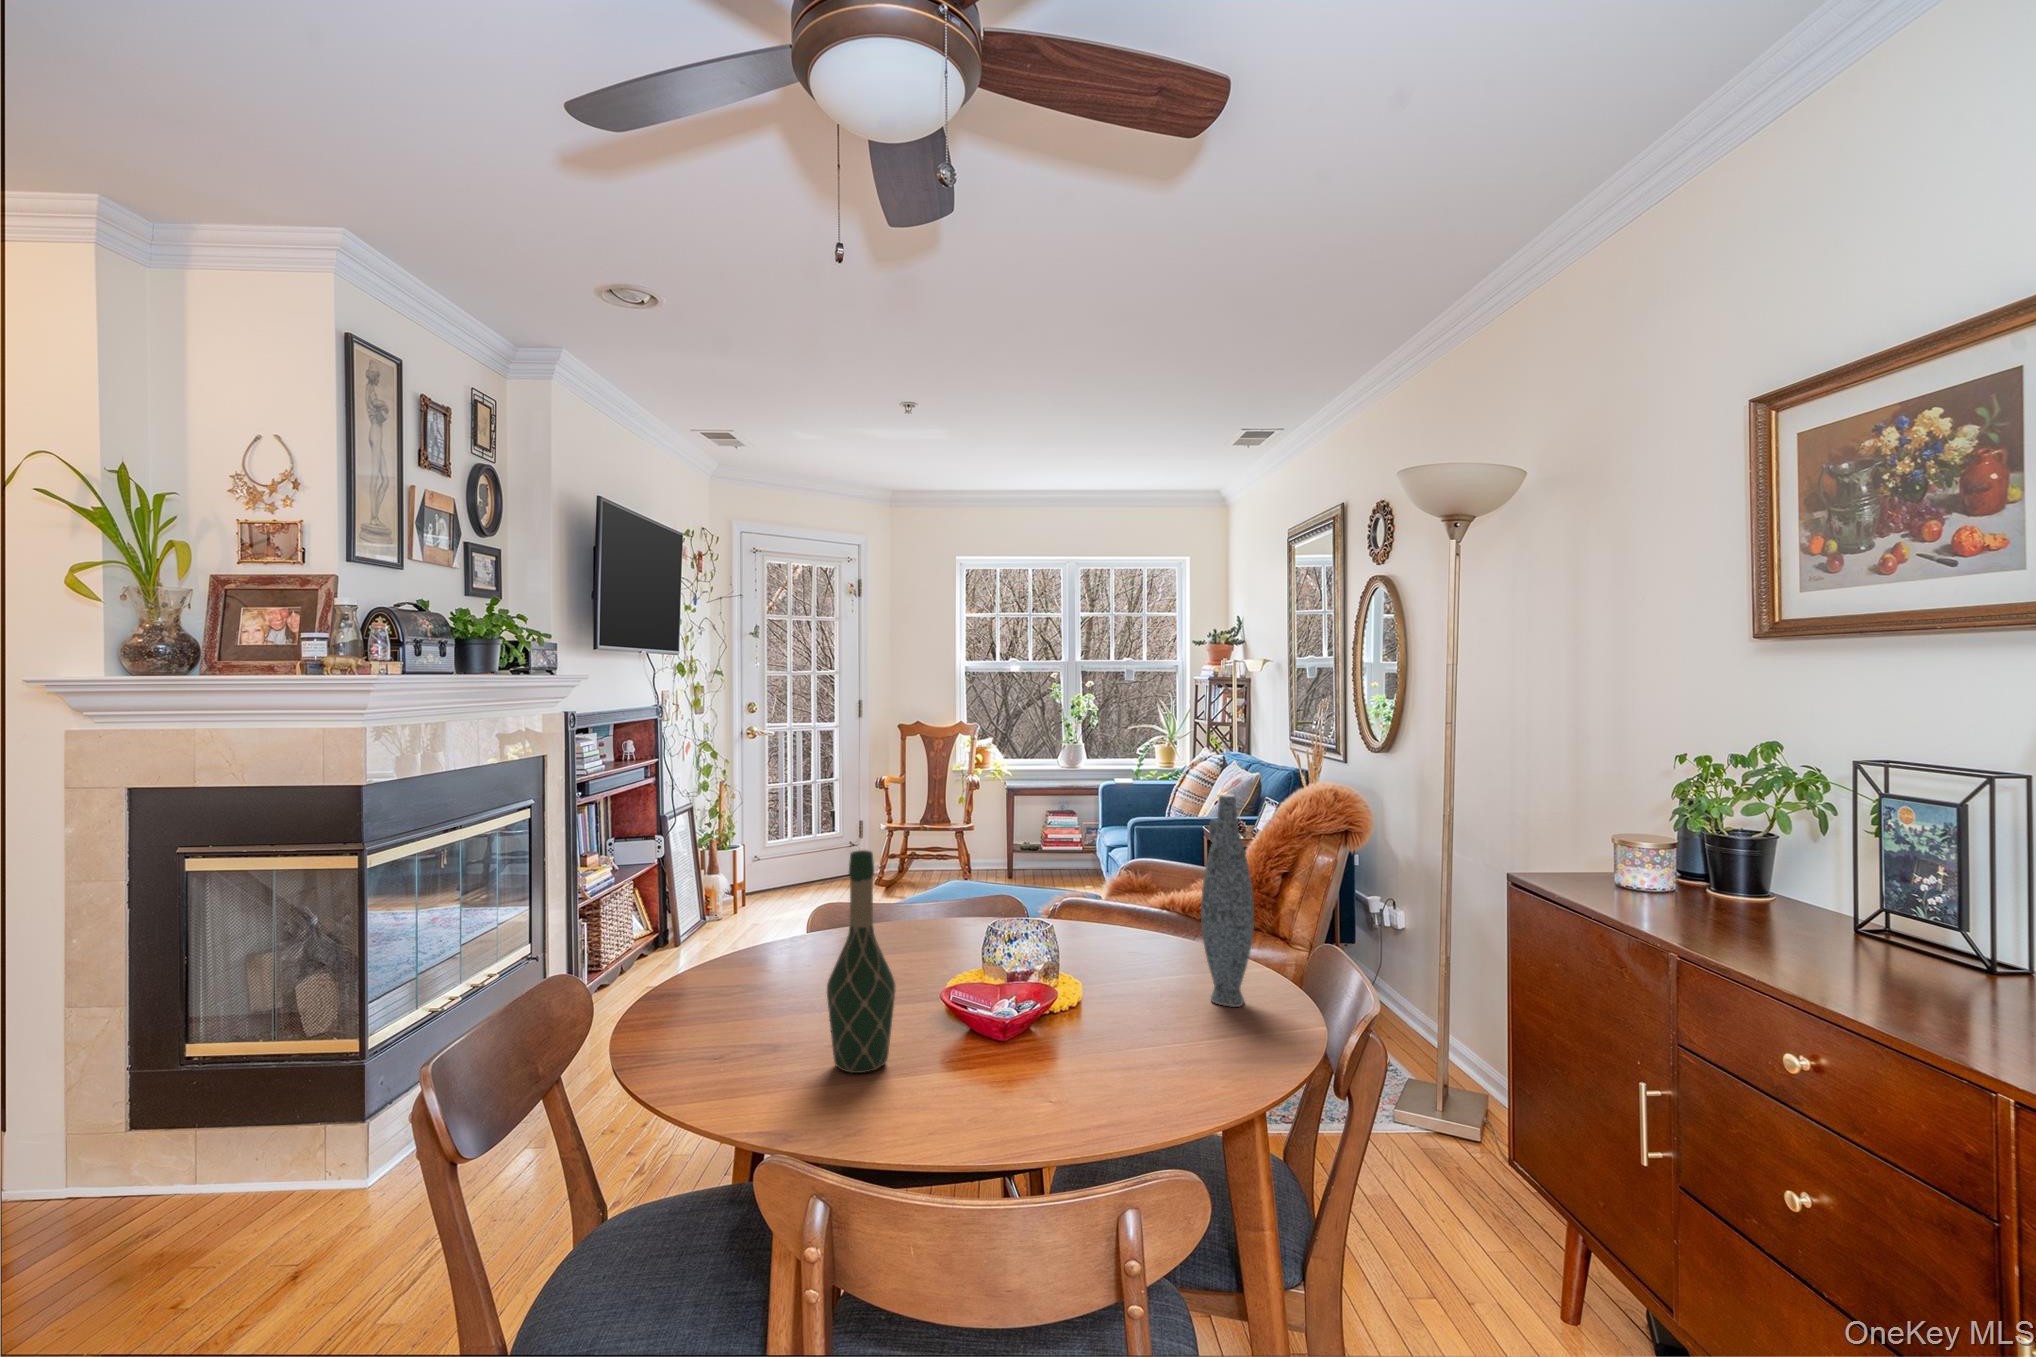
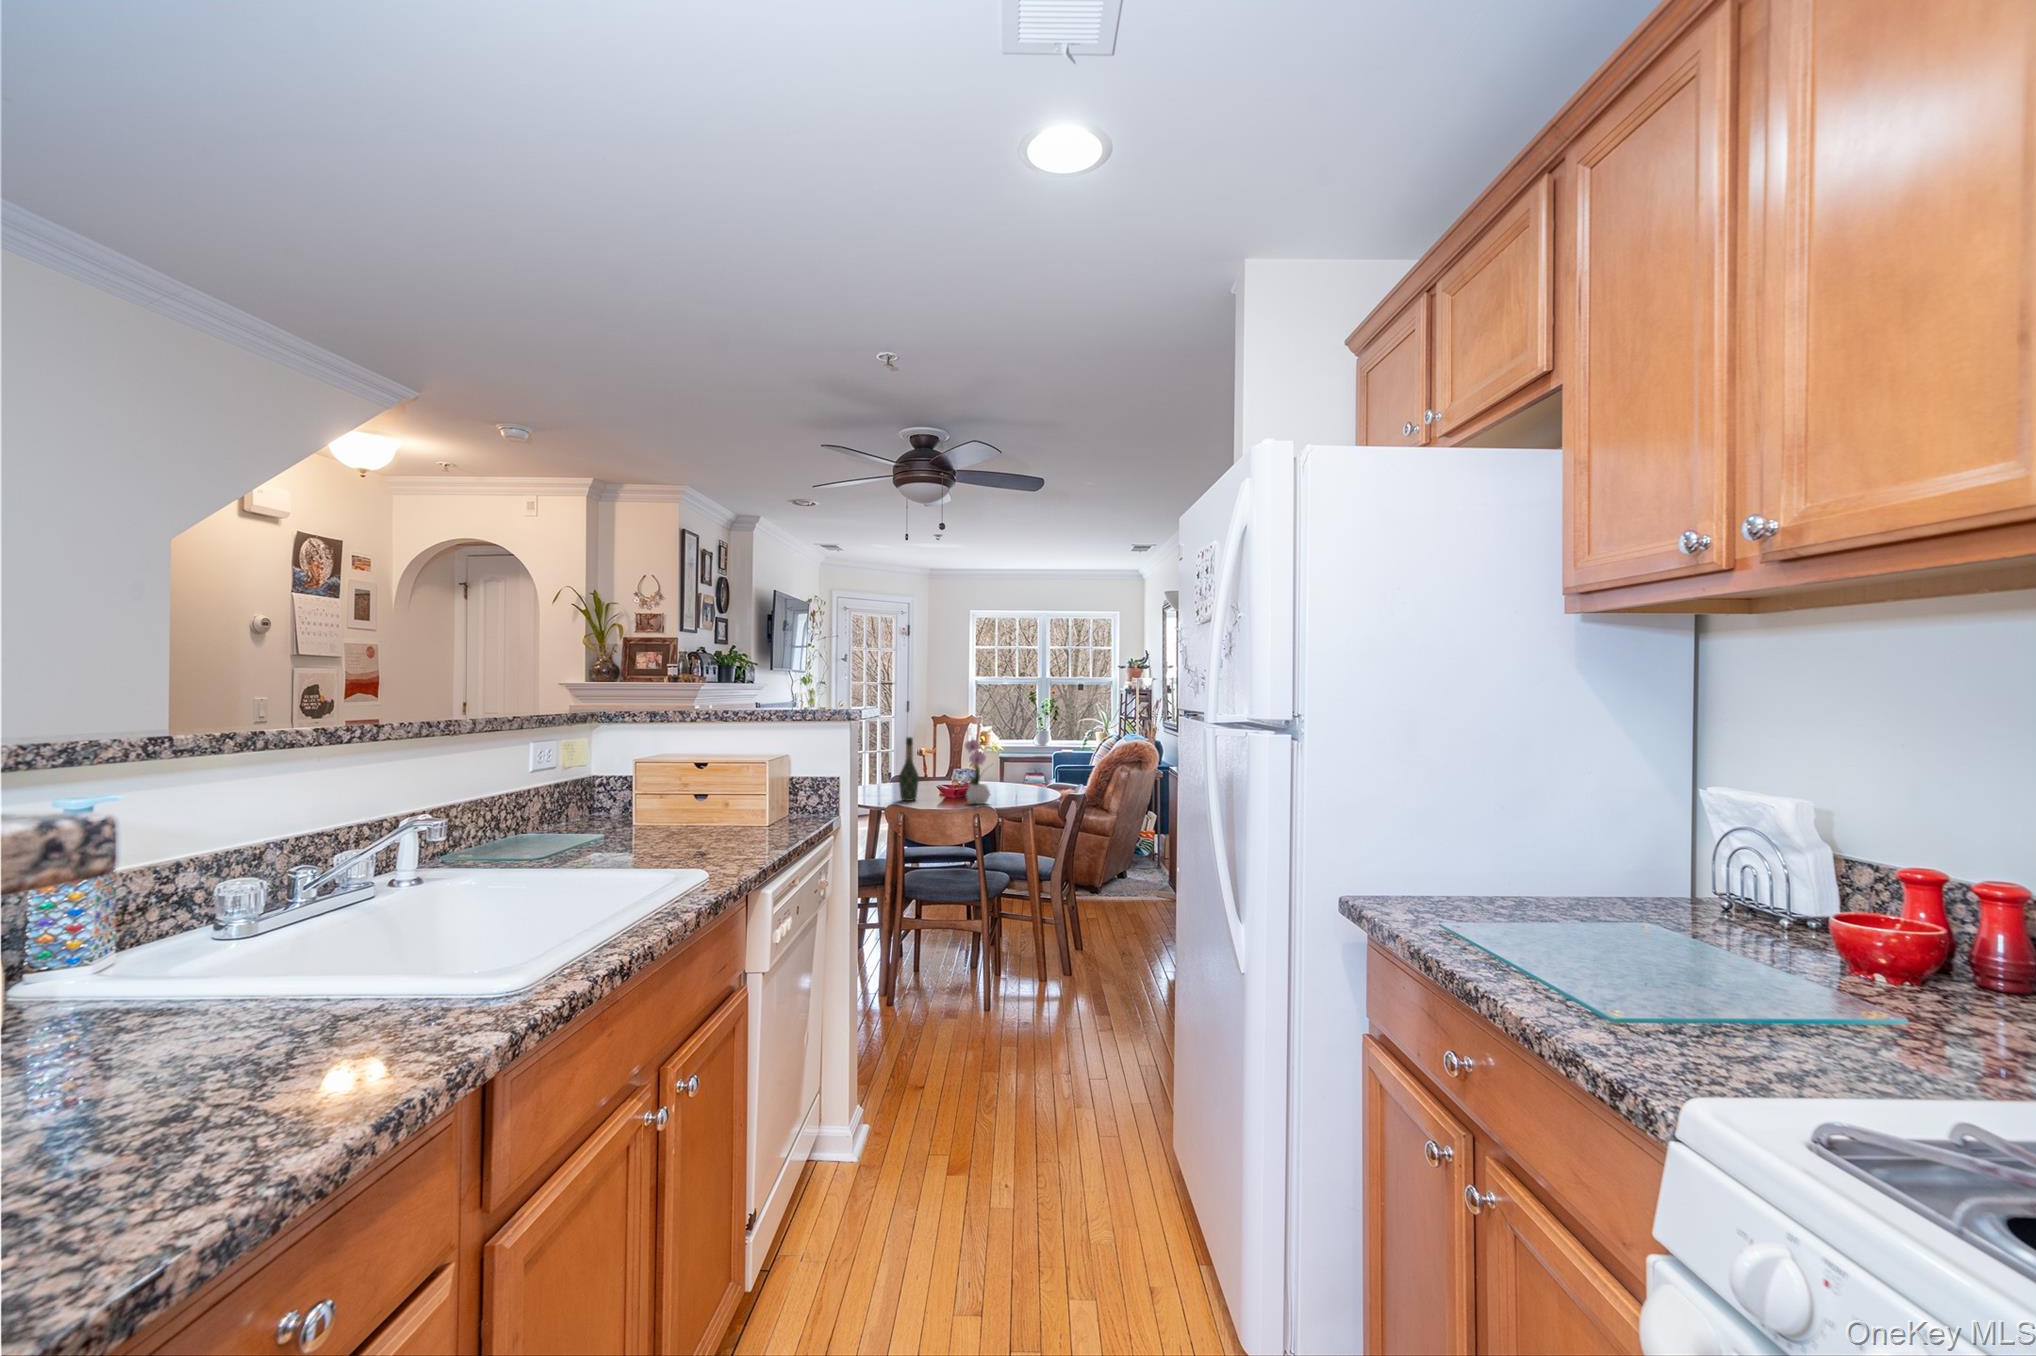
vase: present [1201,795,1254,1007] -> none [1022,727,1040,796]
flower arrangement: none [1067,830,1159,1110] -> present [965,730,990,804]

